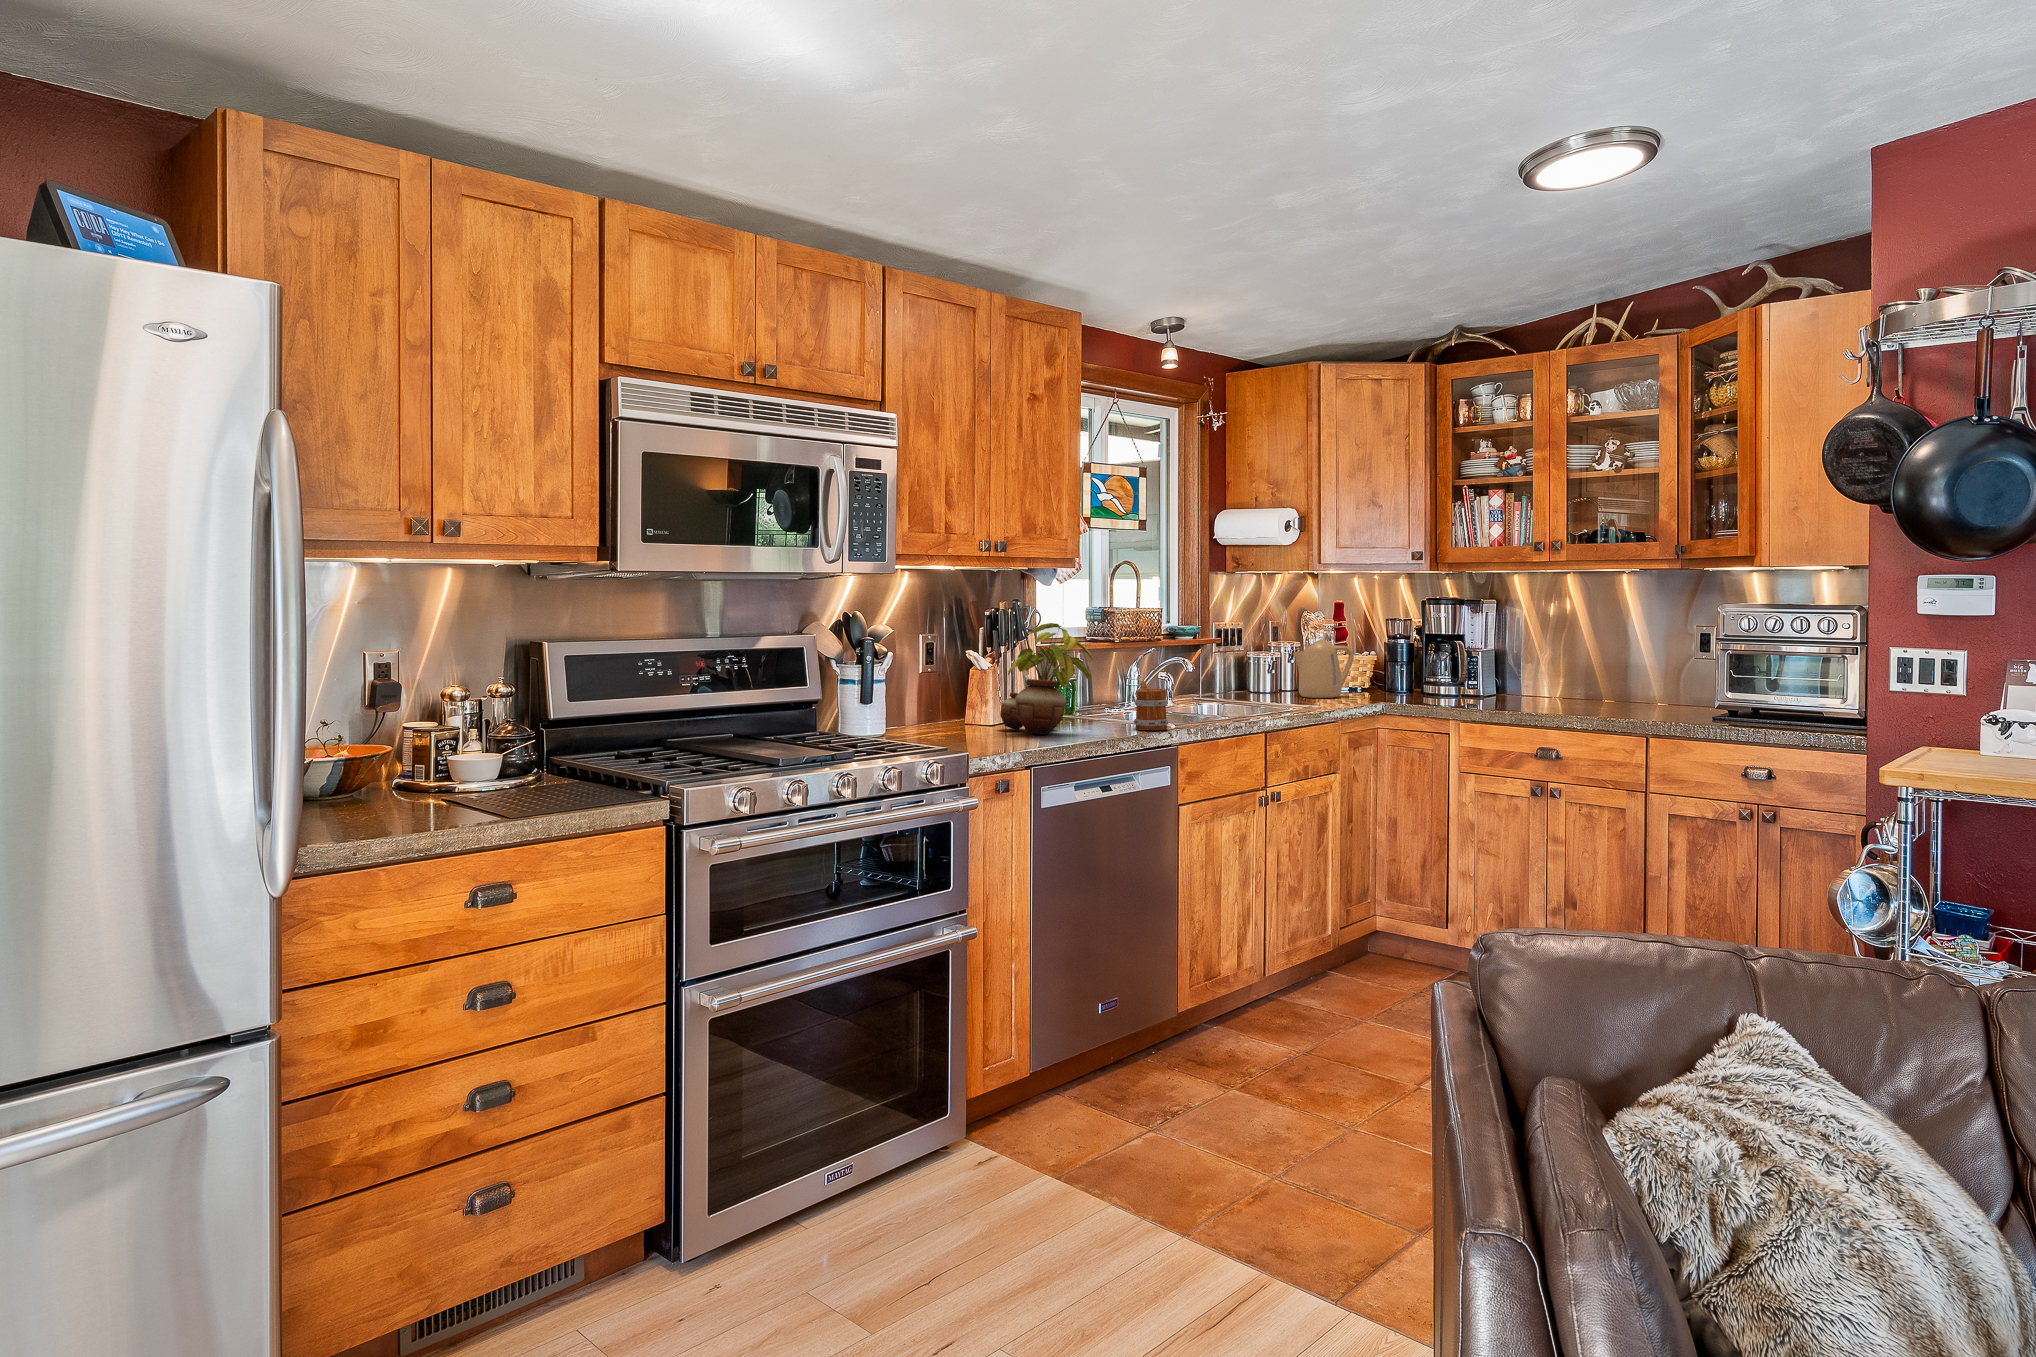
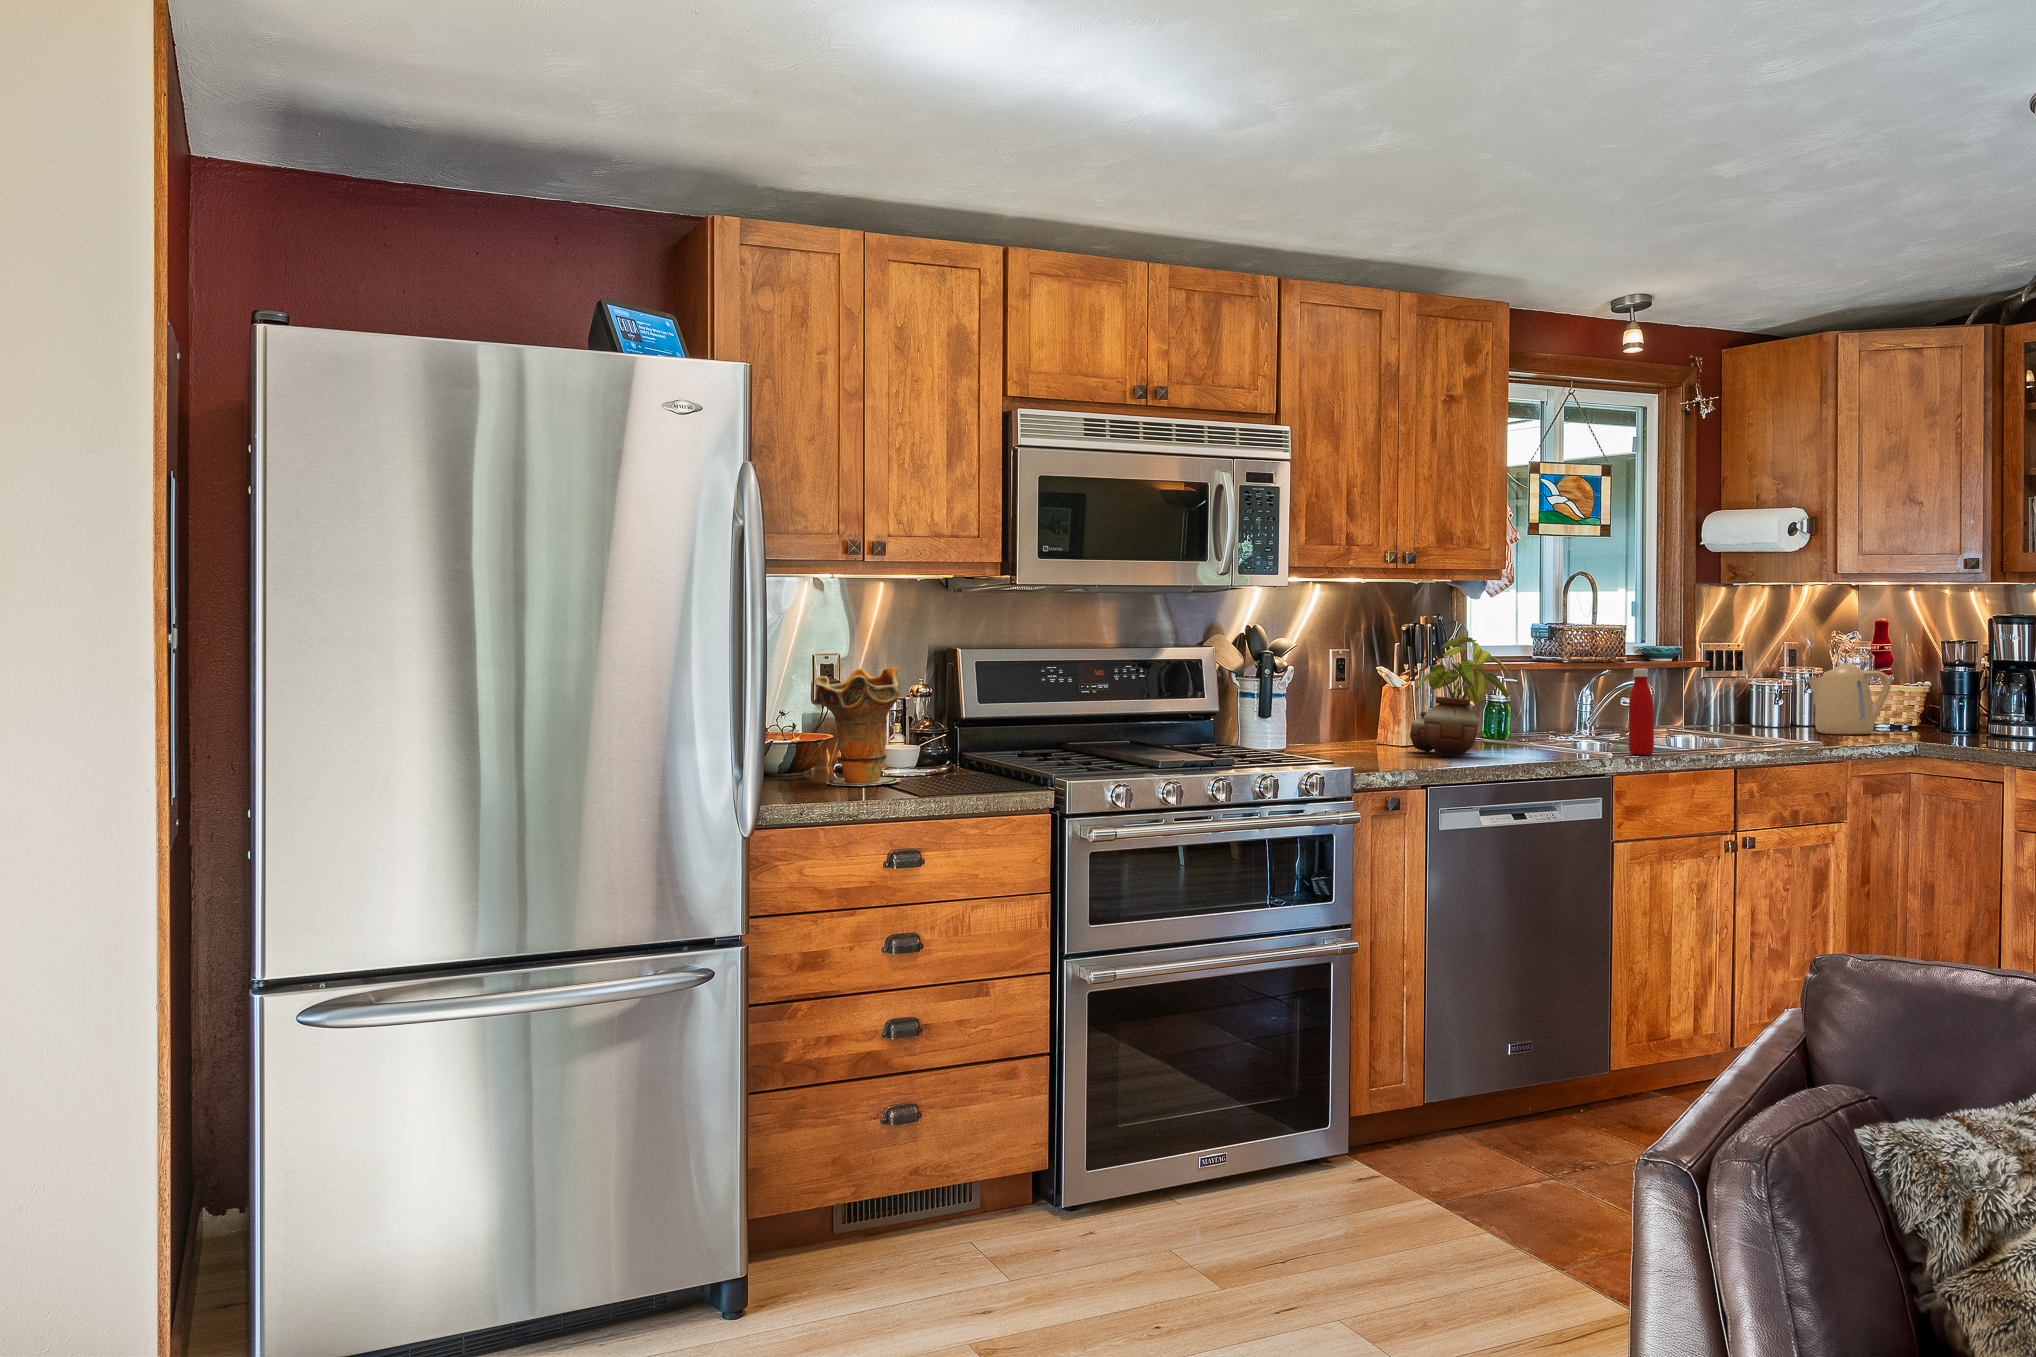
bottle: none [1185,650,1205,726] -> present [1629,669,1654,755]
decorative vase: none [365,667,482,811] -> present [815,667,900,786]
mug: present [1134,681,1169,730] -> none [1564,703,1605,756]

